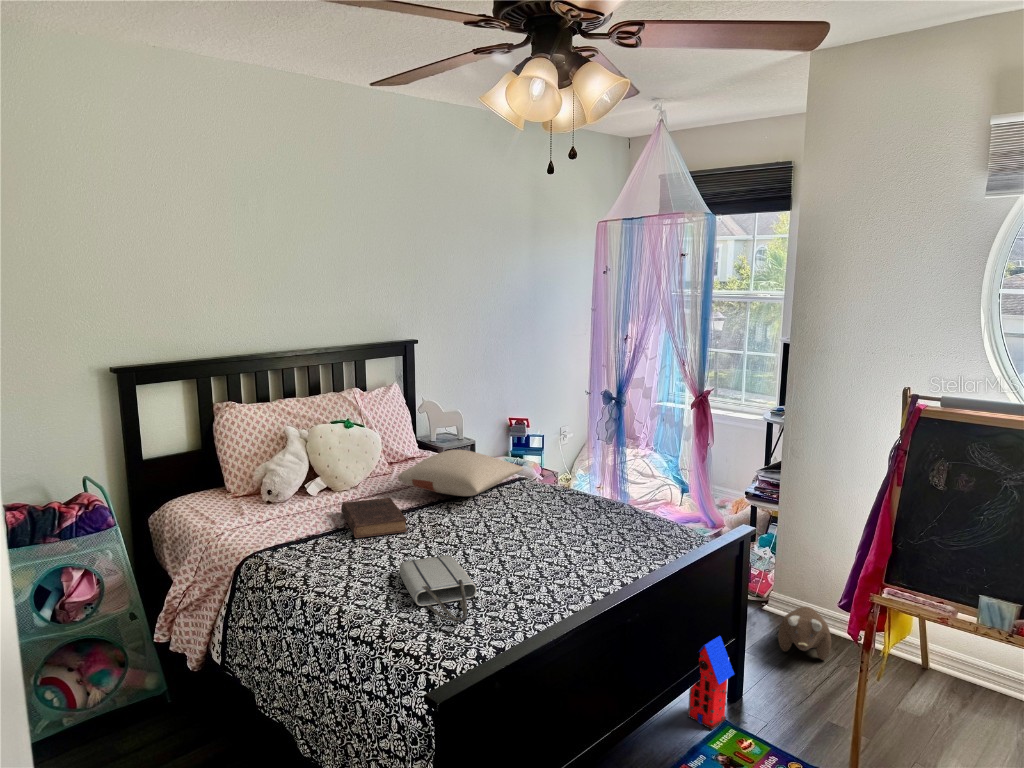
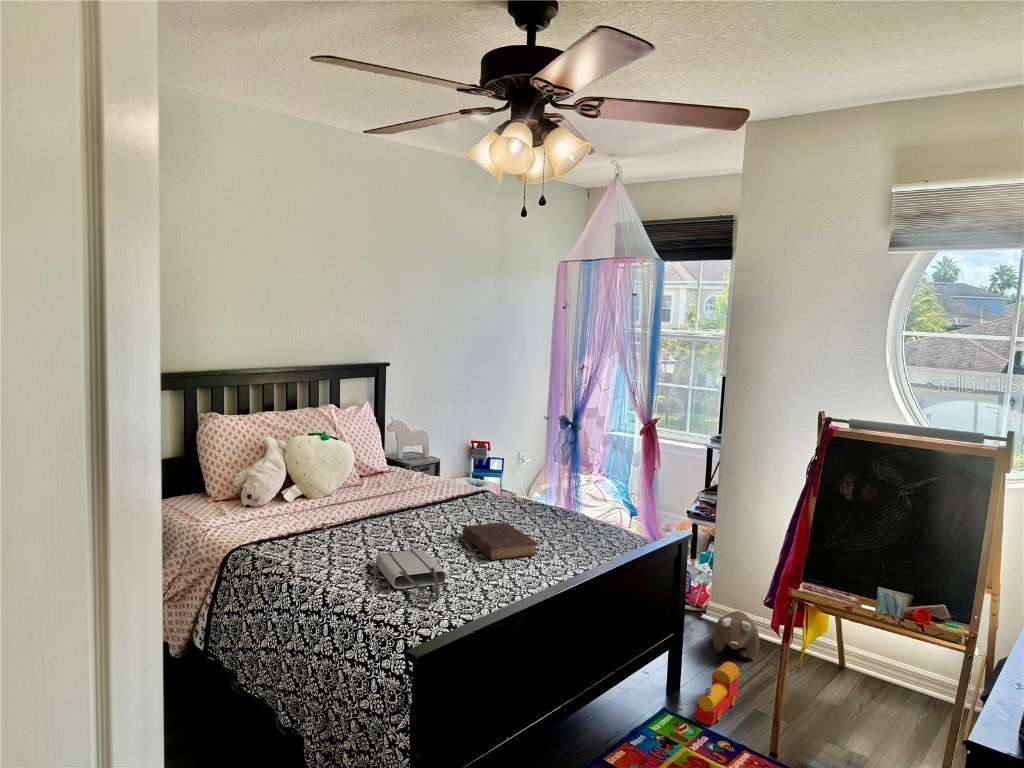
pillow: present [398,450,524,496] -> none [370,463,487,504]
book: present [341,498,408,538] -> present [463,522,538,560]
toy house: present [688,636,734,730] -> none [630,629,672,714]
toy train: none [761,669,811,744] -> present [694,662,740,725]

